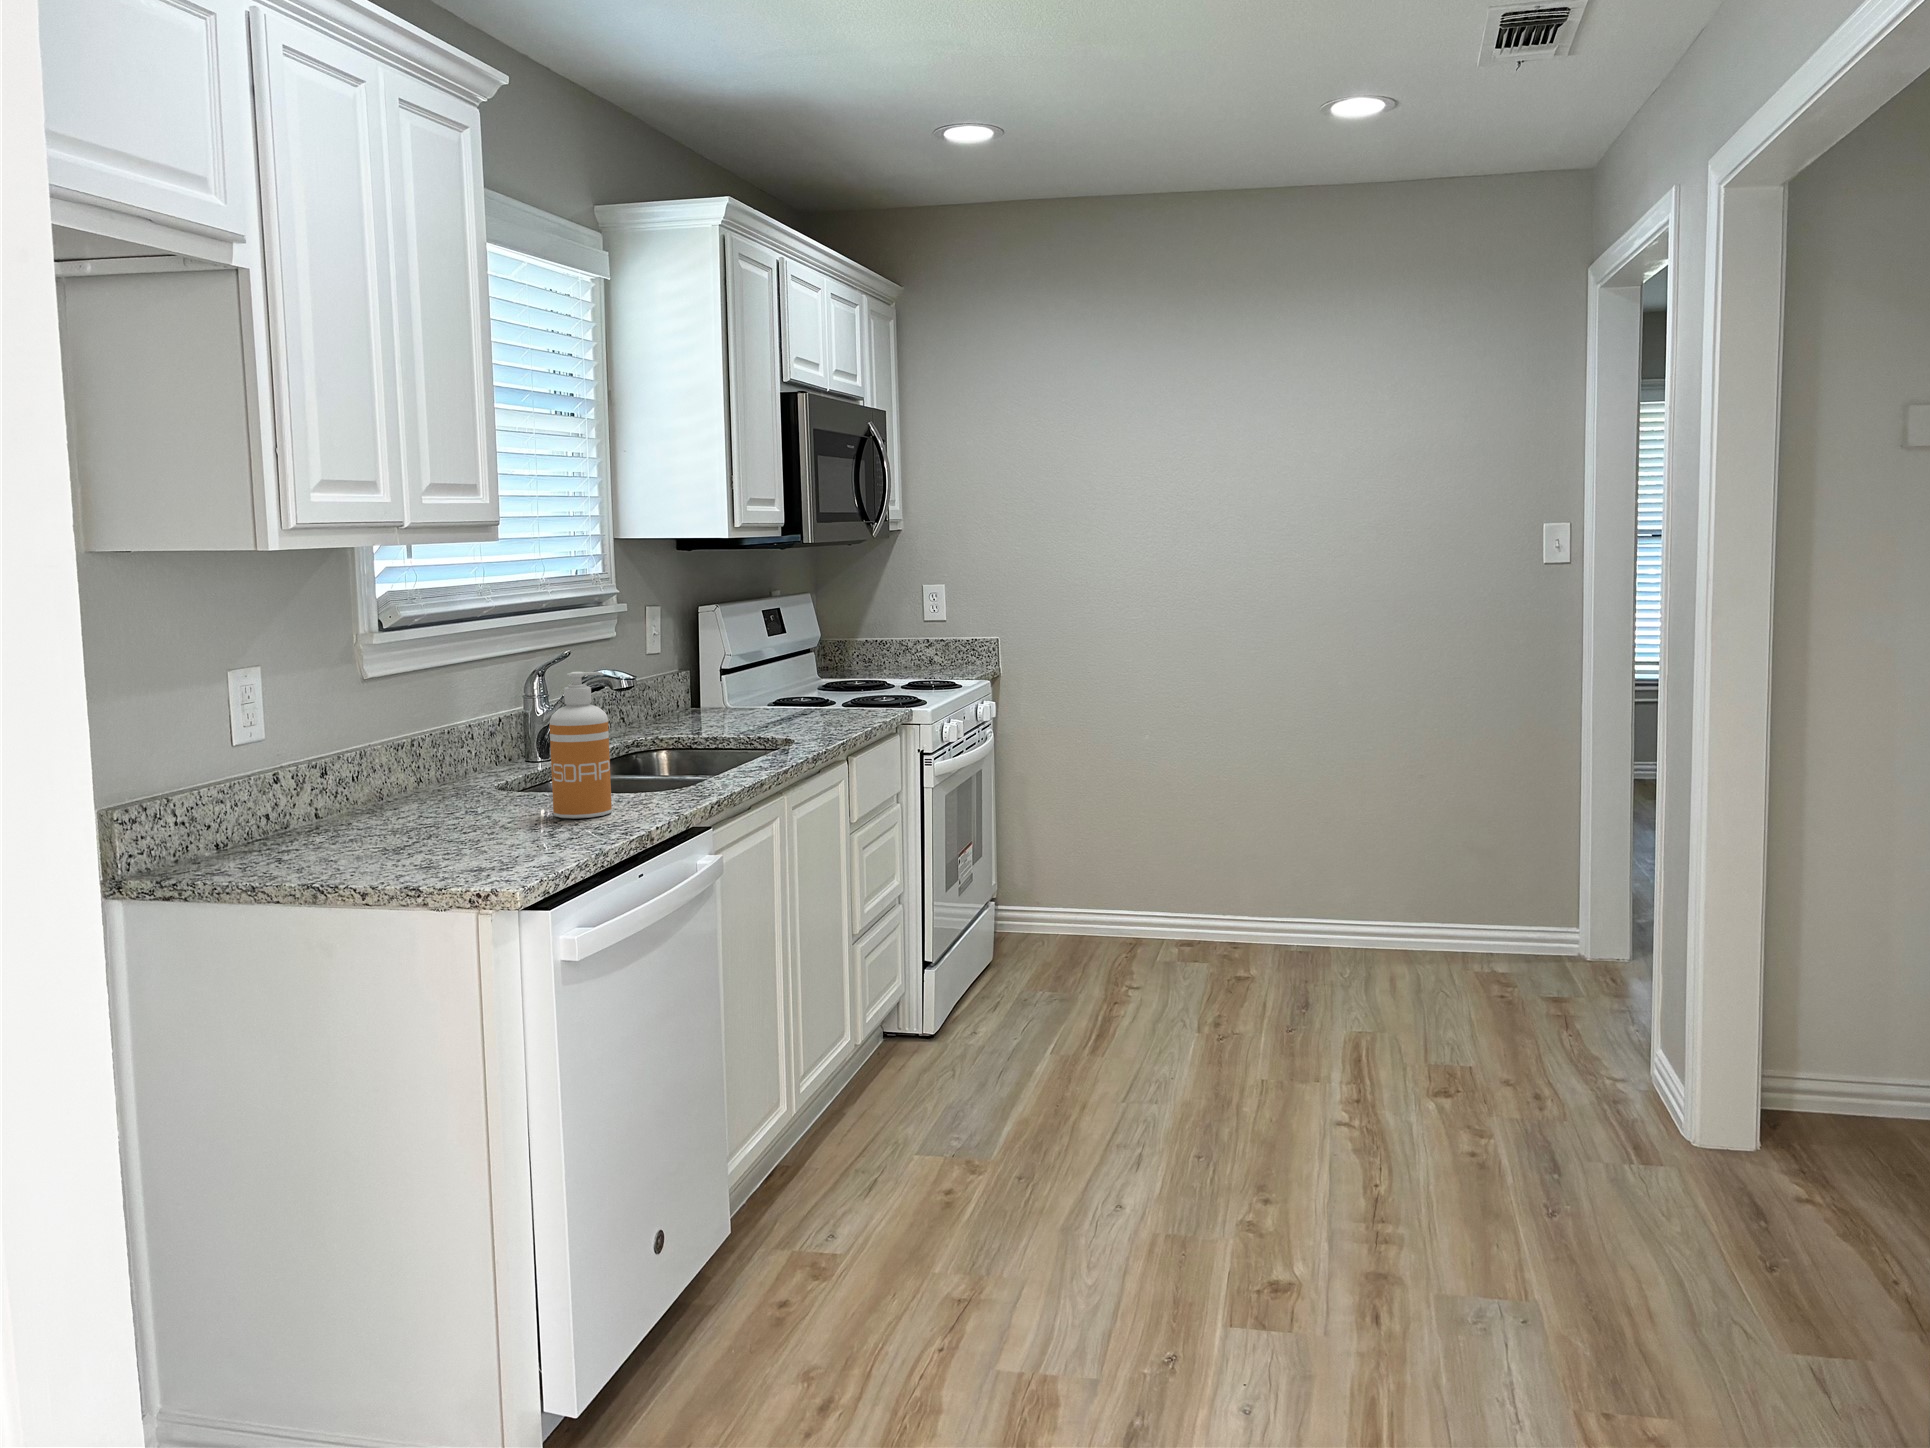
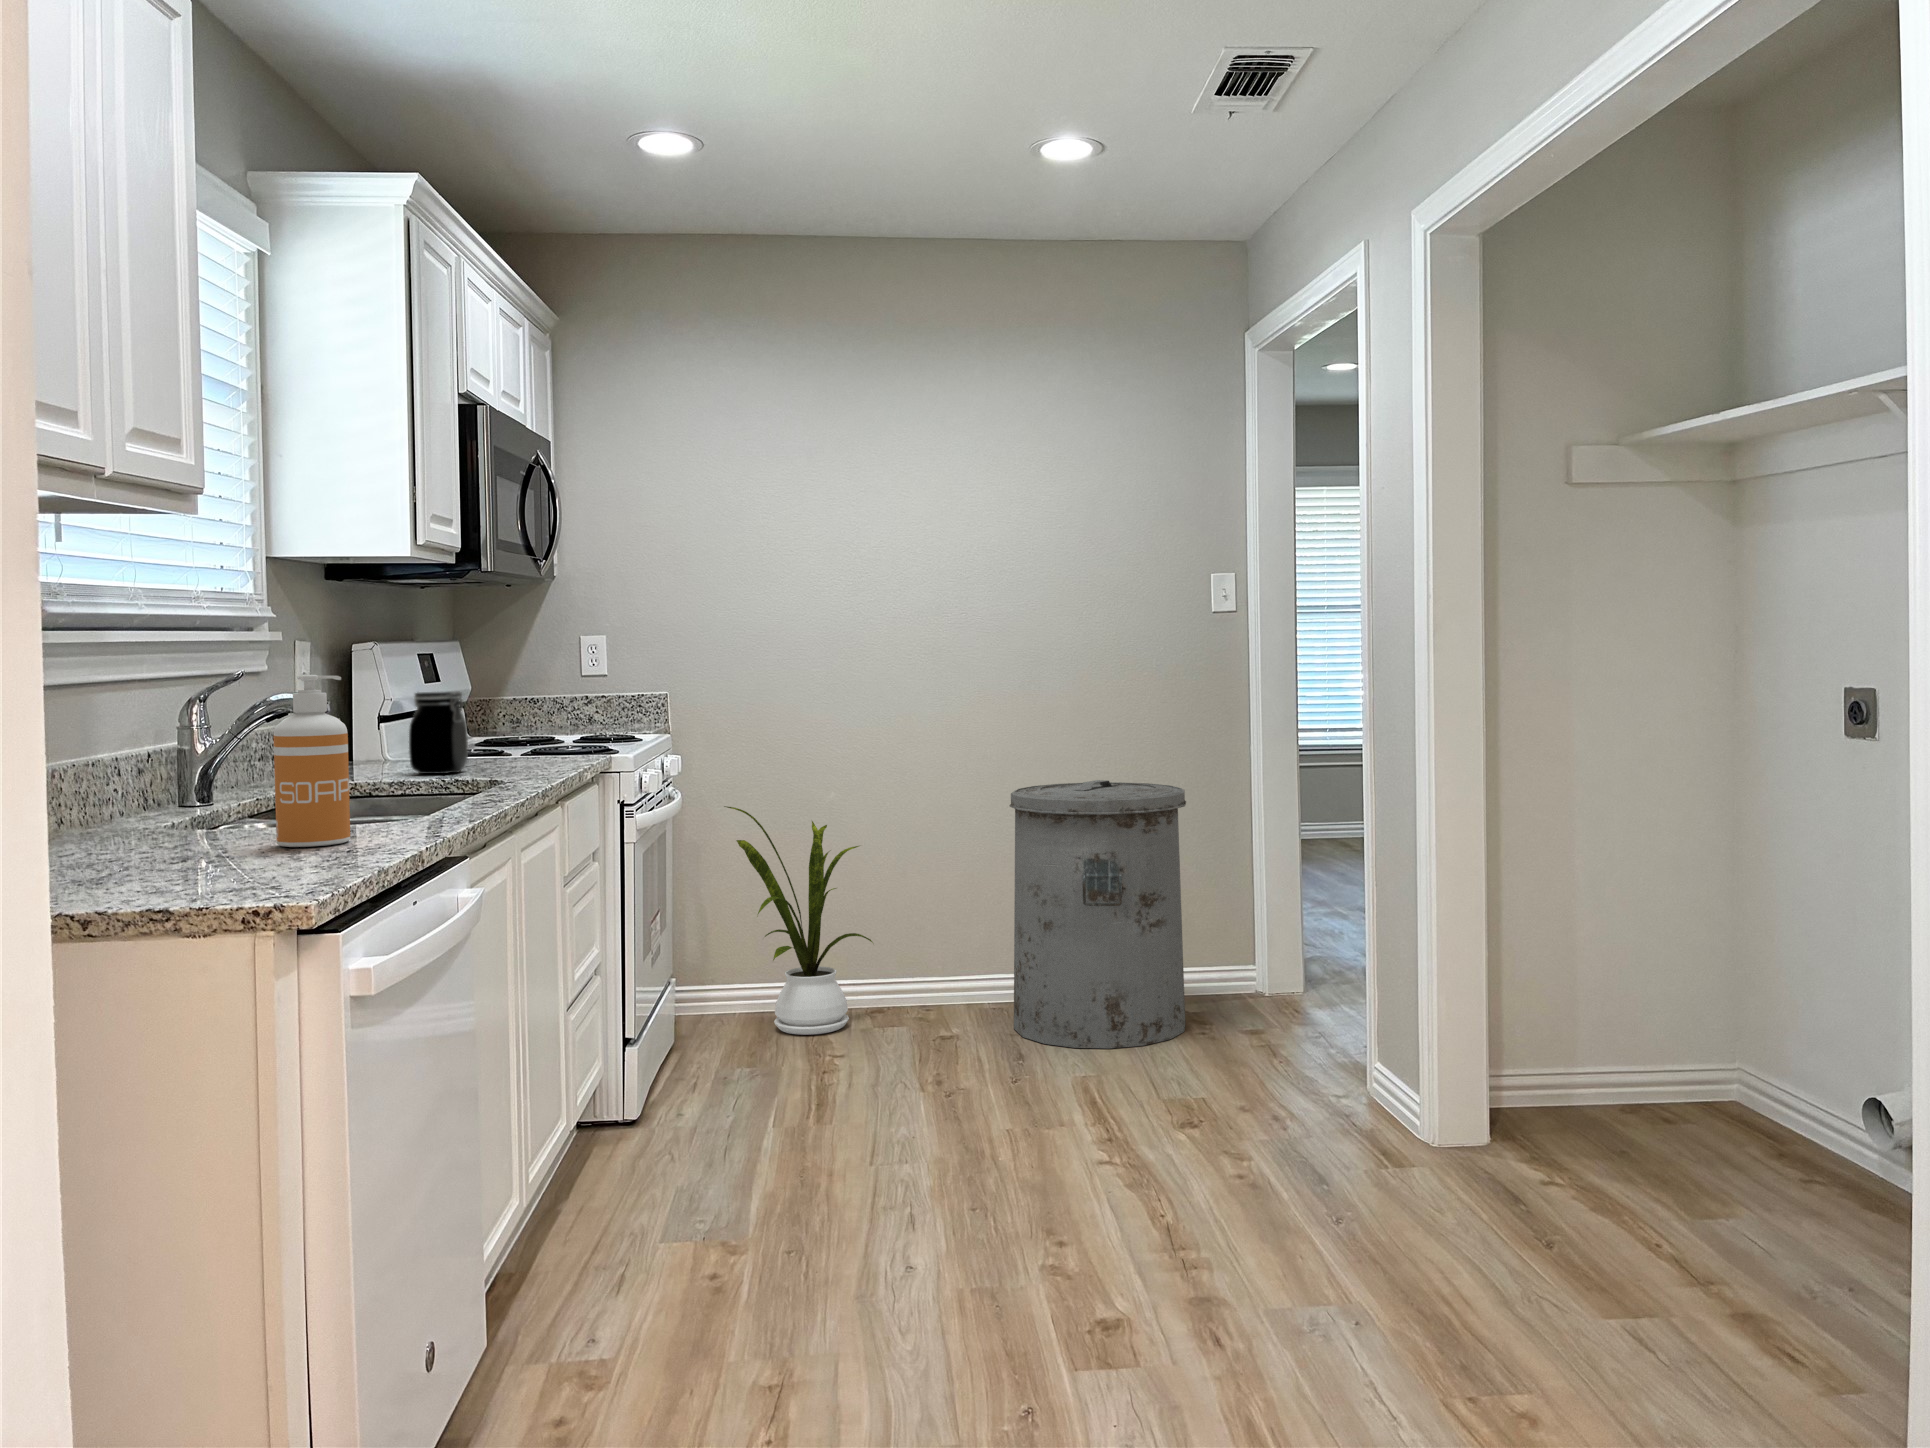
jar: none [731,654,781,728] -> present [409,691,468,774]
trash can: none [1307,735,1488,1001] -> present [1009,780,1186,1049]
house plant: none [1038,747,1181,962] -> present [724,806,873,1035]

